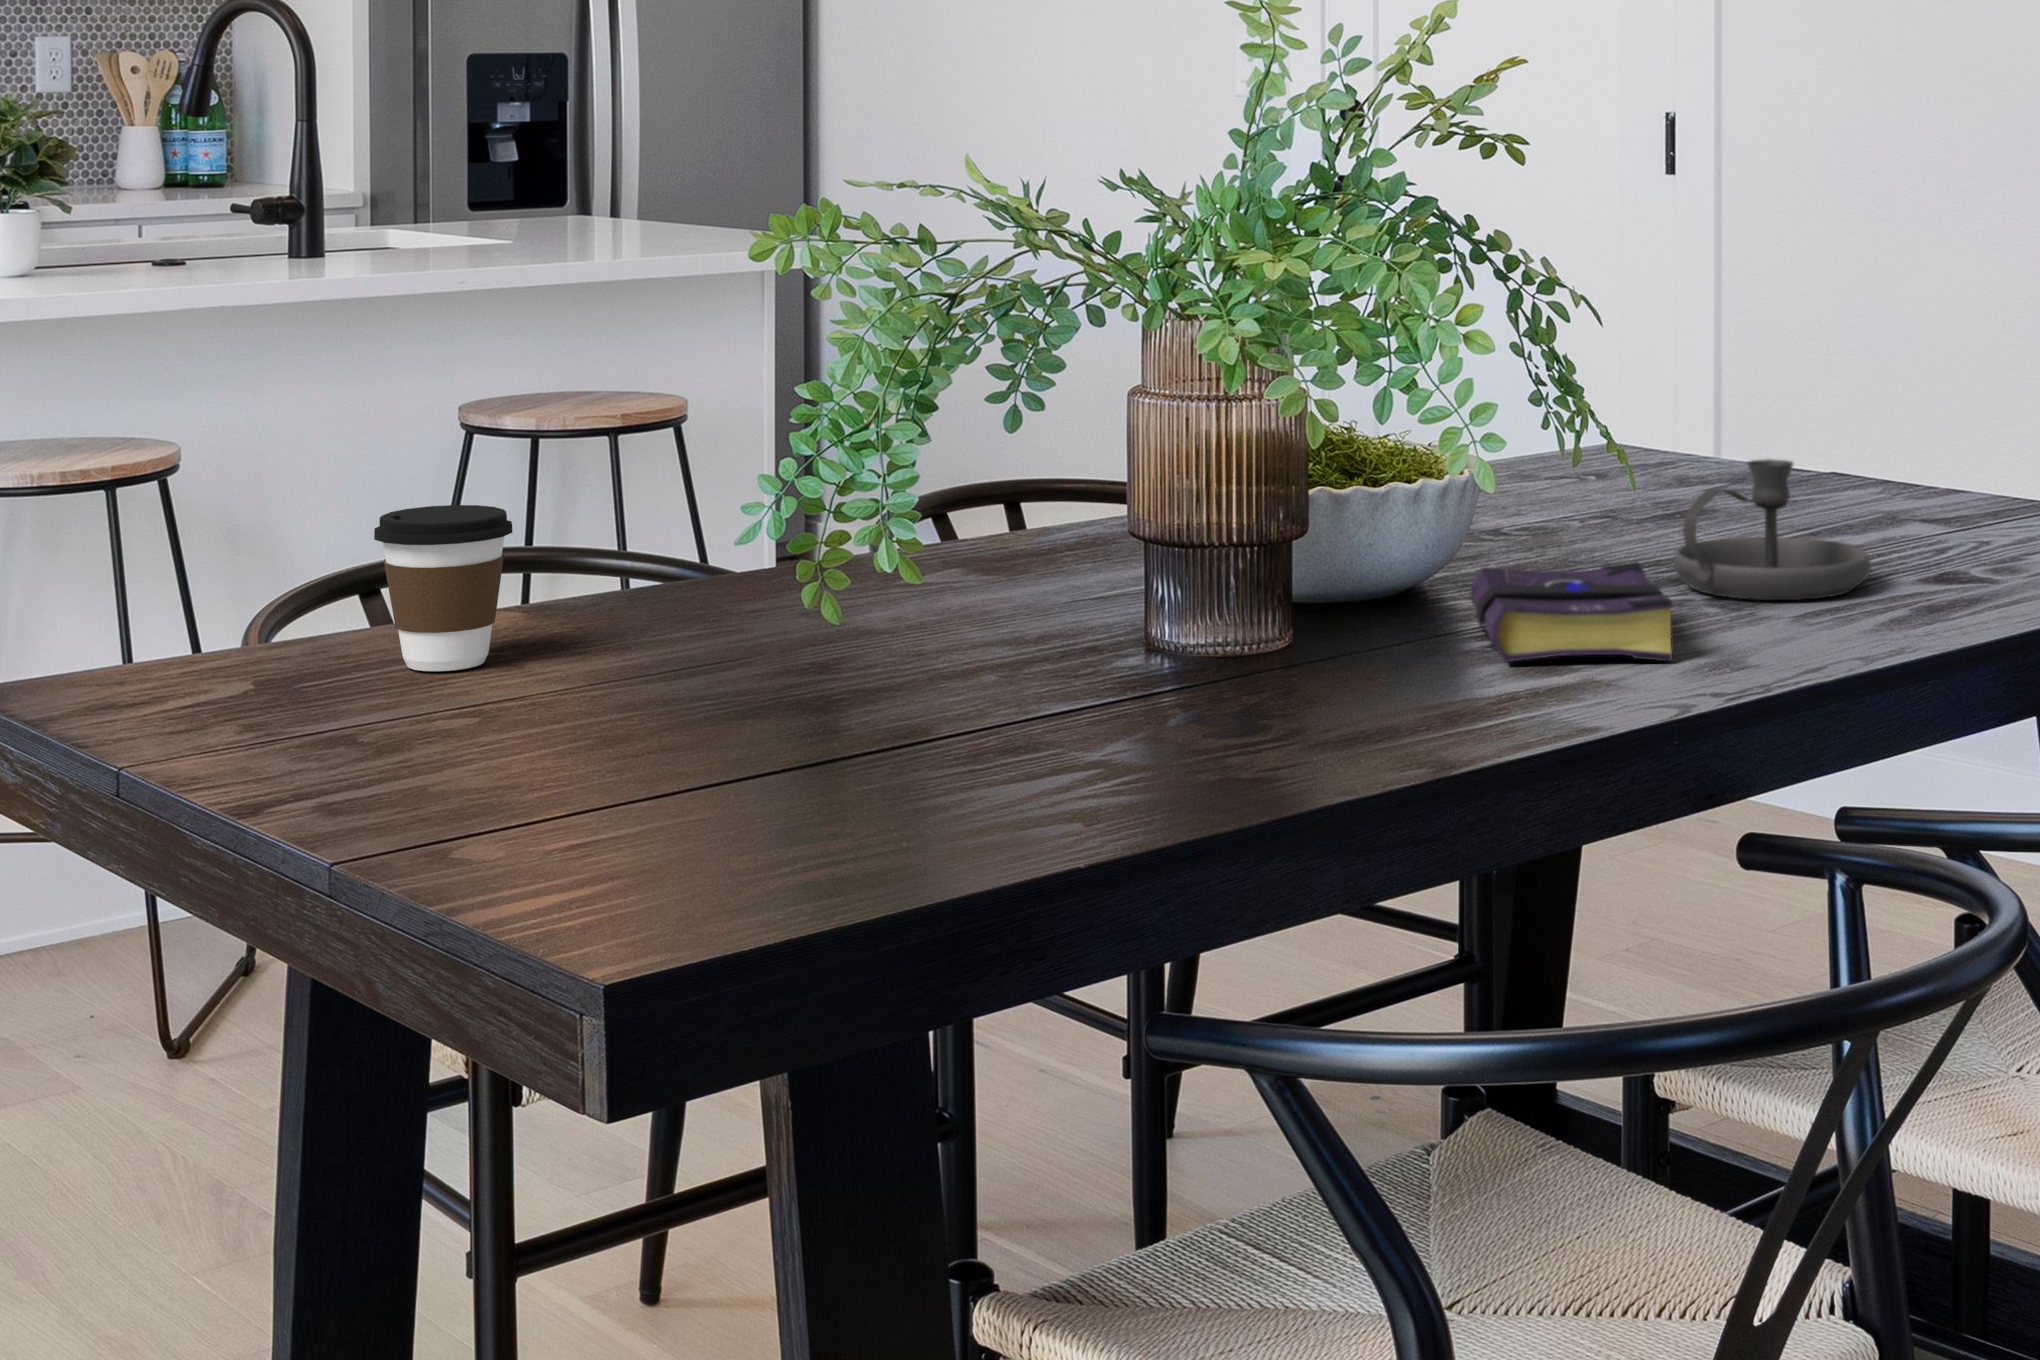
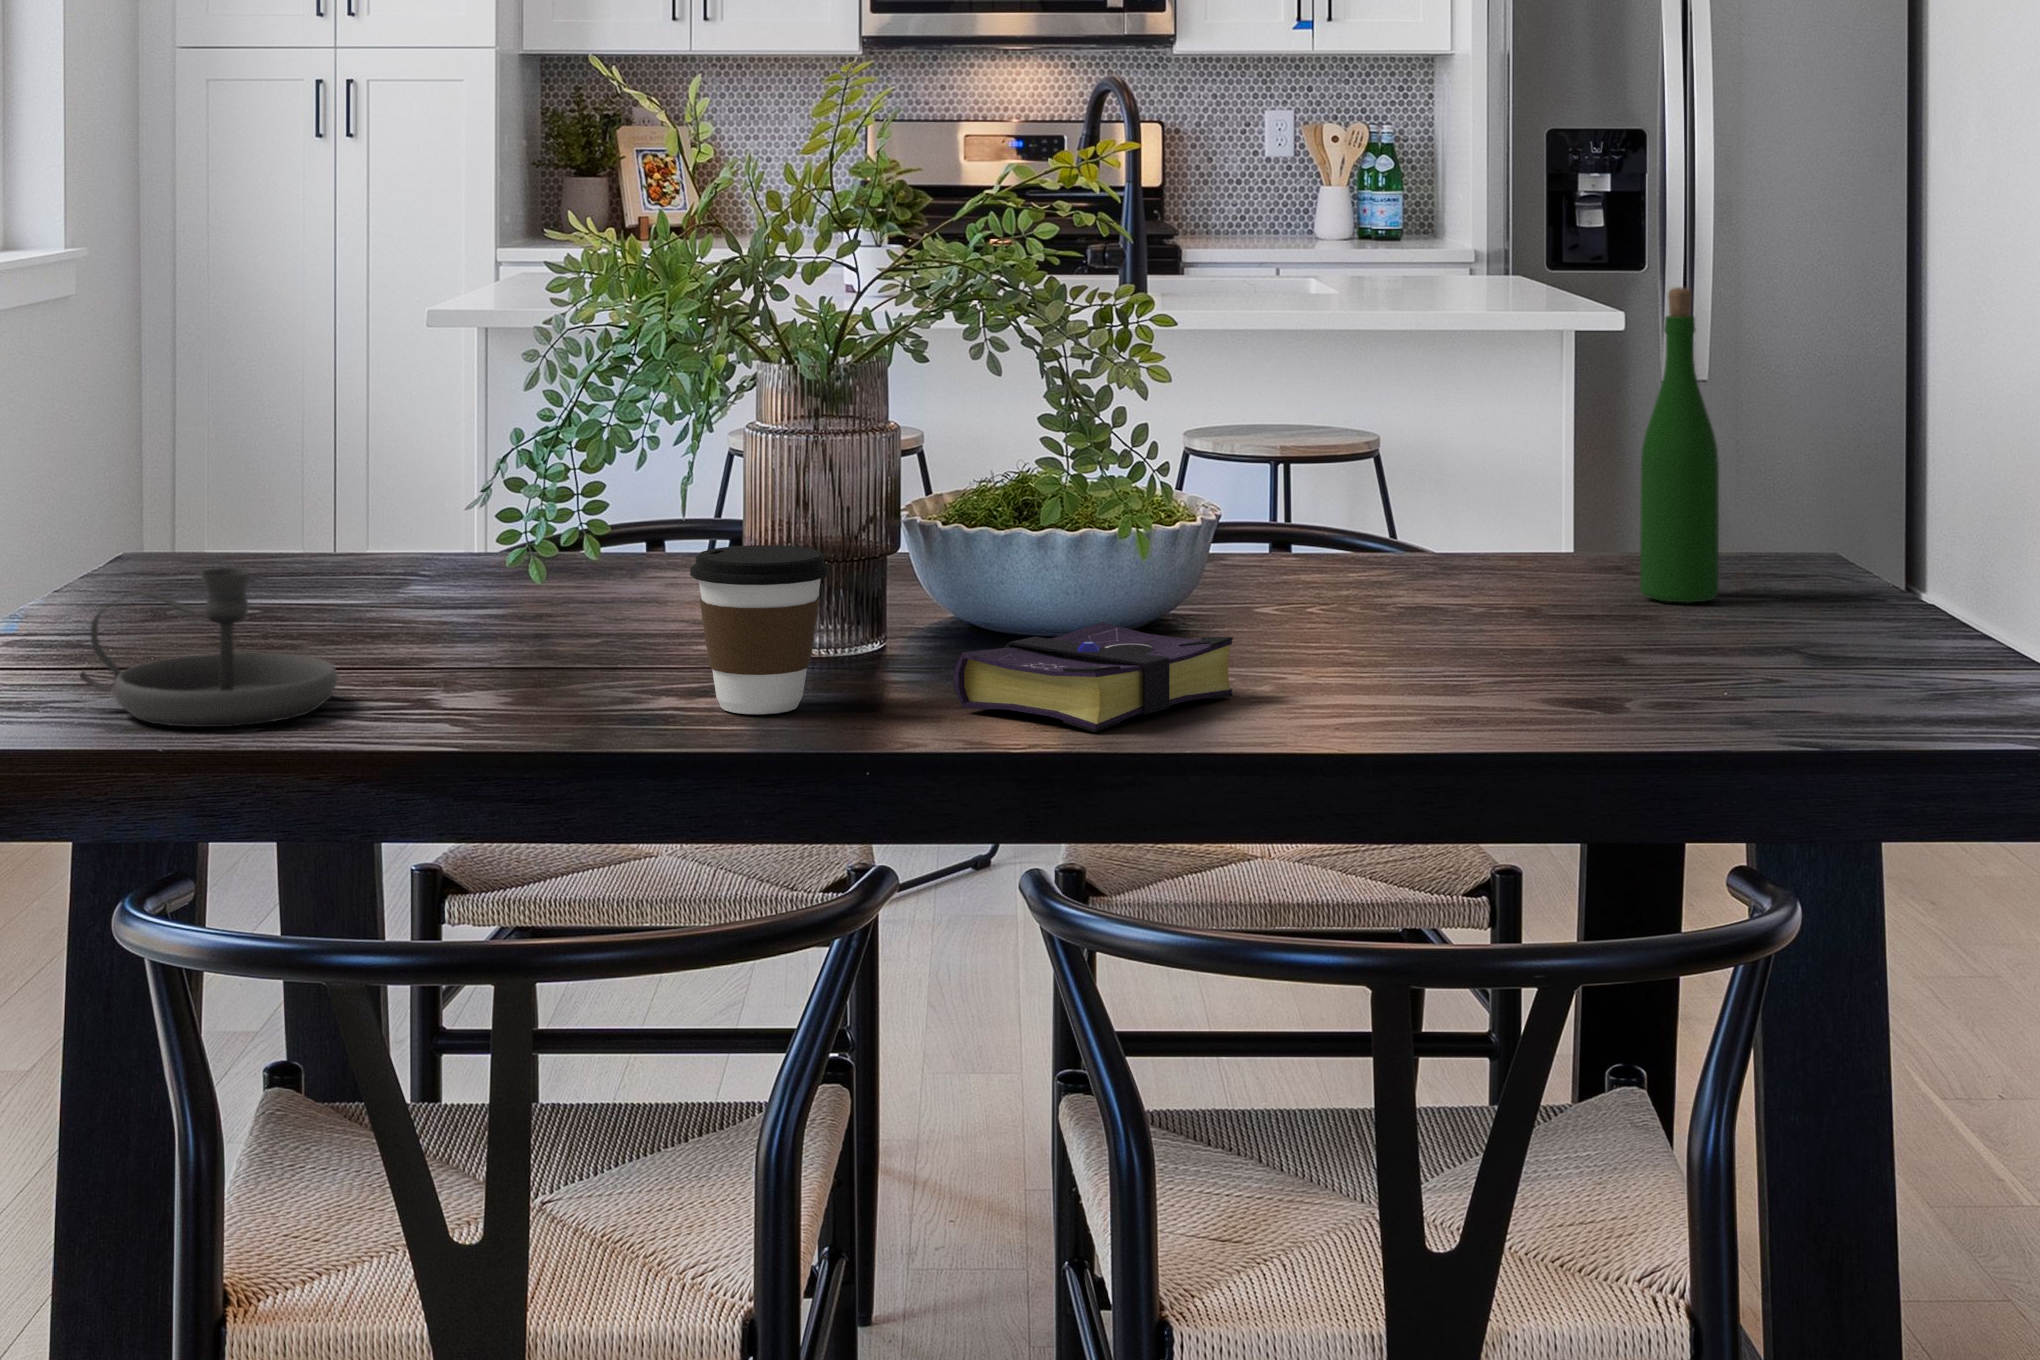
wine bottle: none [1560,206,1636,500] -> present [1640,287,1719,603]
candlestick: present [1673,459,1872,600] -> present [80,568,338,727]
coffee cup: present [374,505,512,671] -> present [690,545,829,714]

